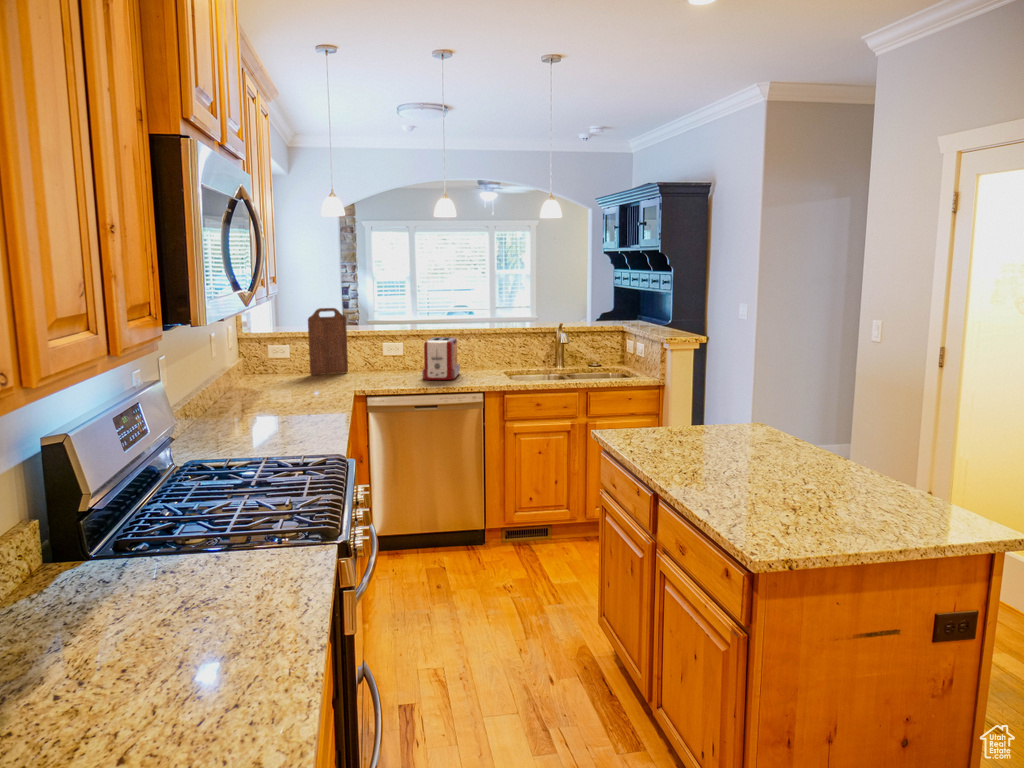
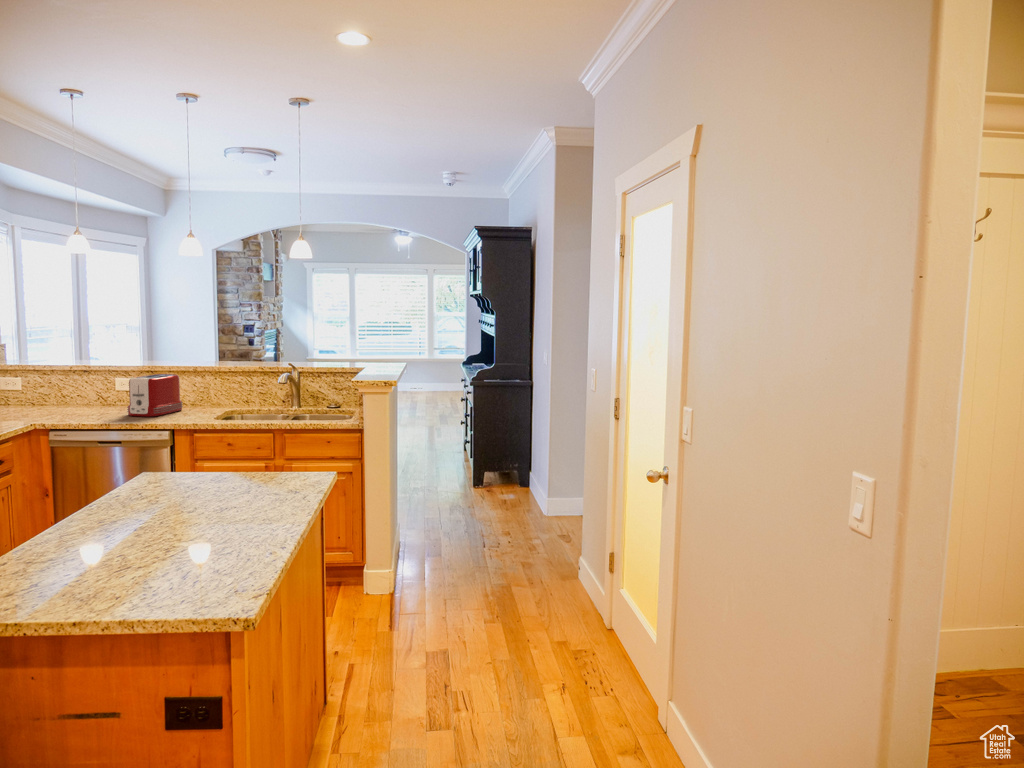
cutting board: present [308,308,348,375] -> none [28,343,75,407]

